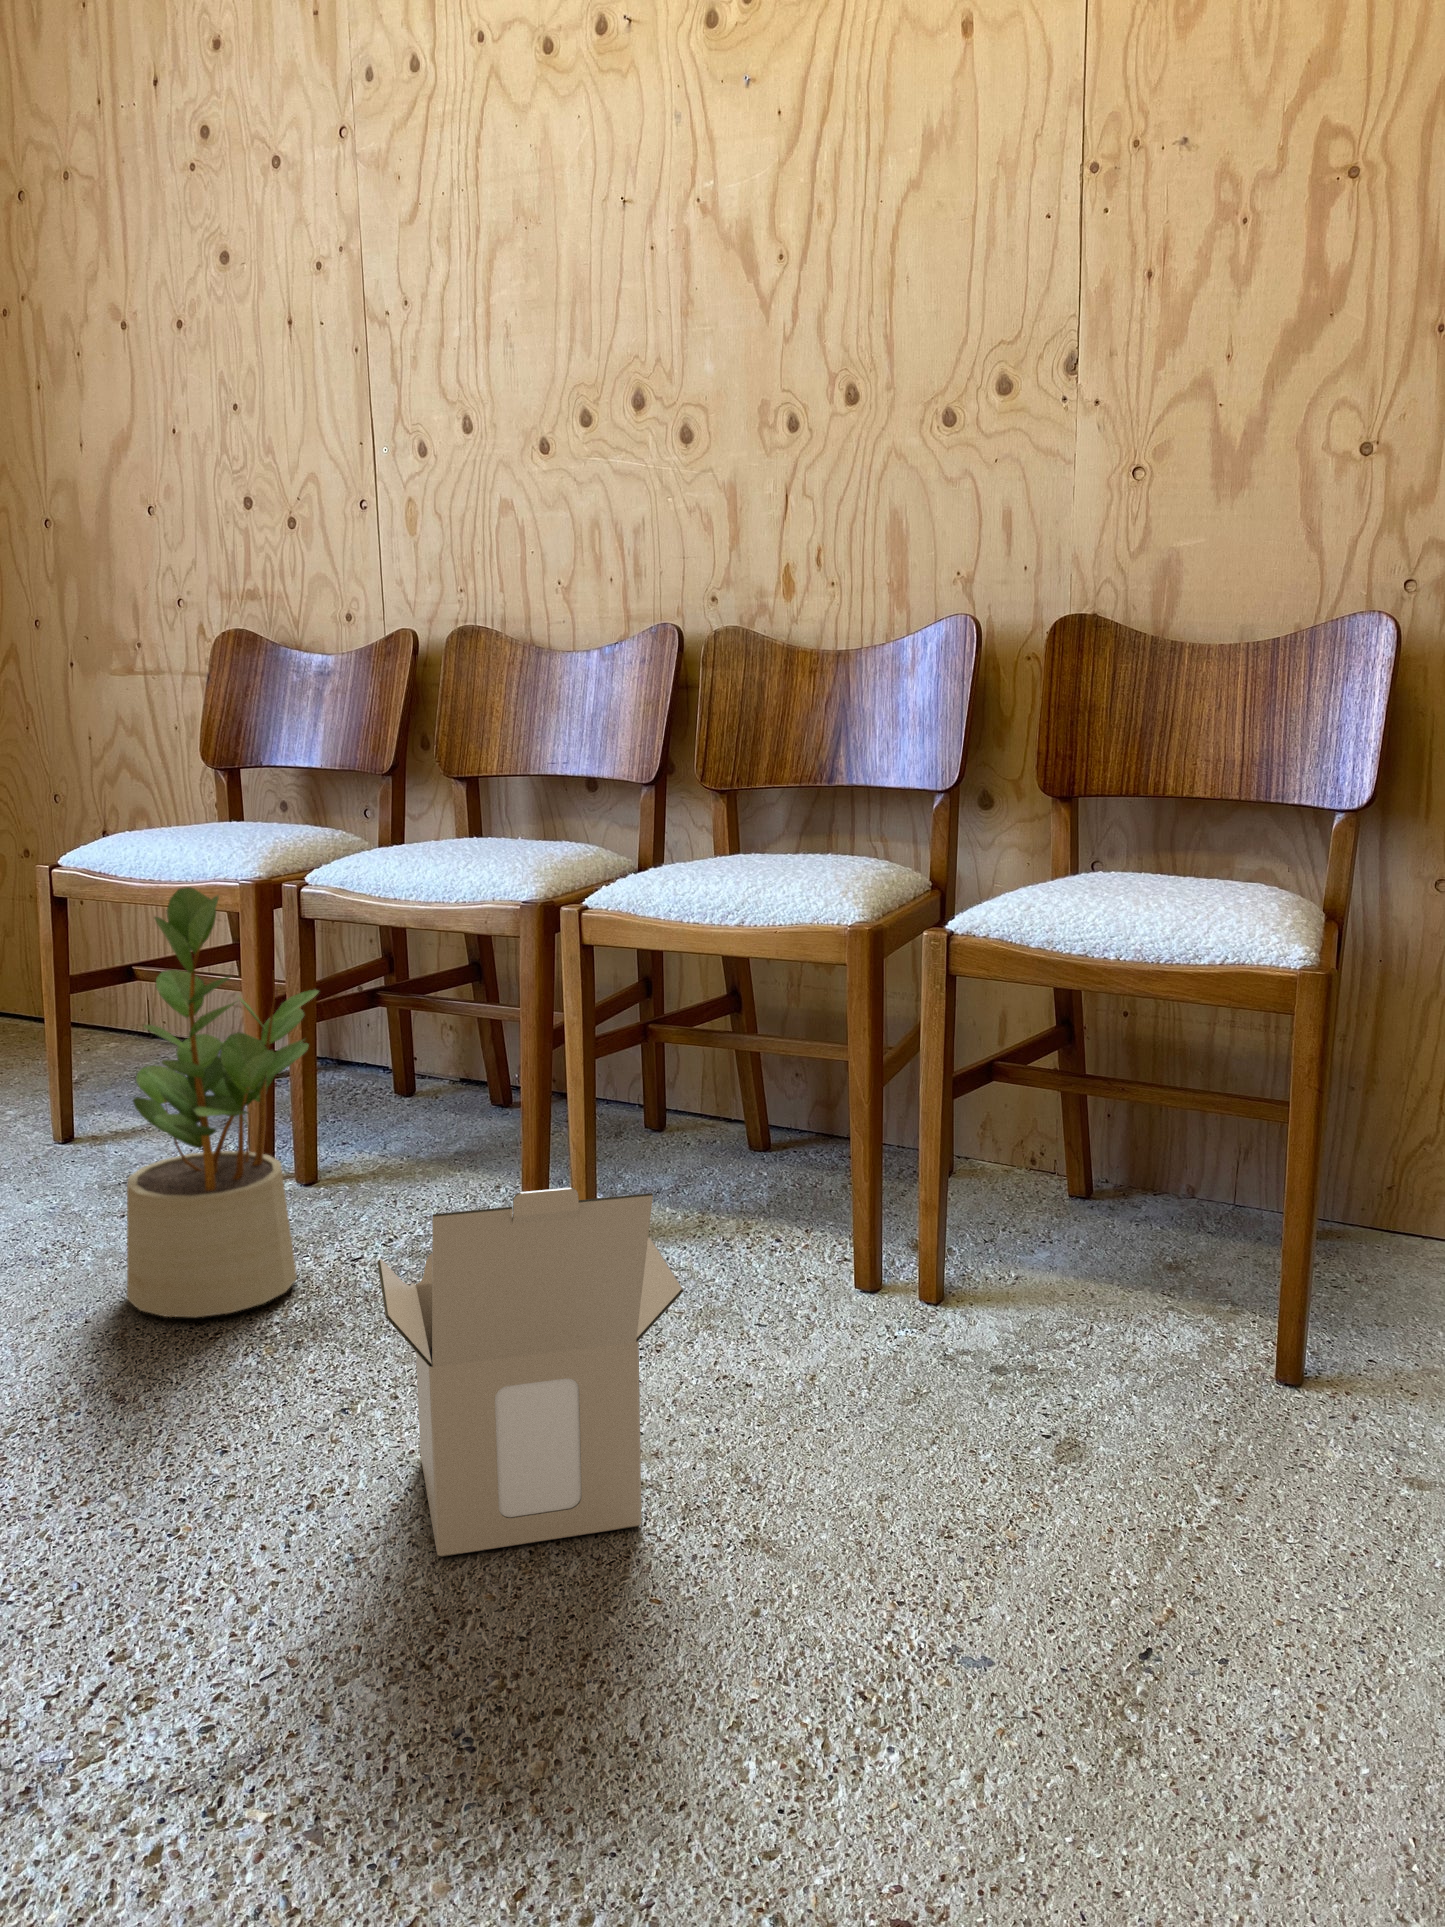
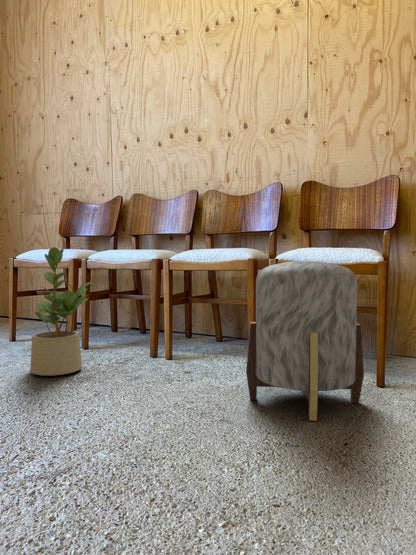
stool: none [835,985,1223,1535] -> present [246,261,364,421]
cardboard box: present [377,1188,684,1557] -> none [108,302,201,426]

